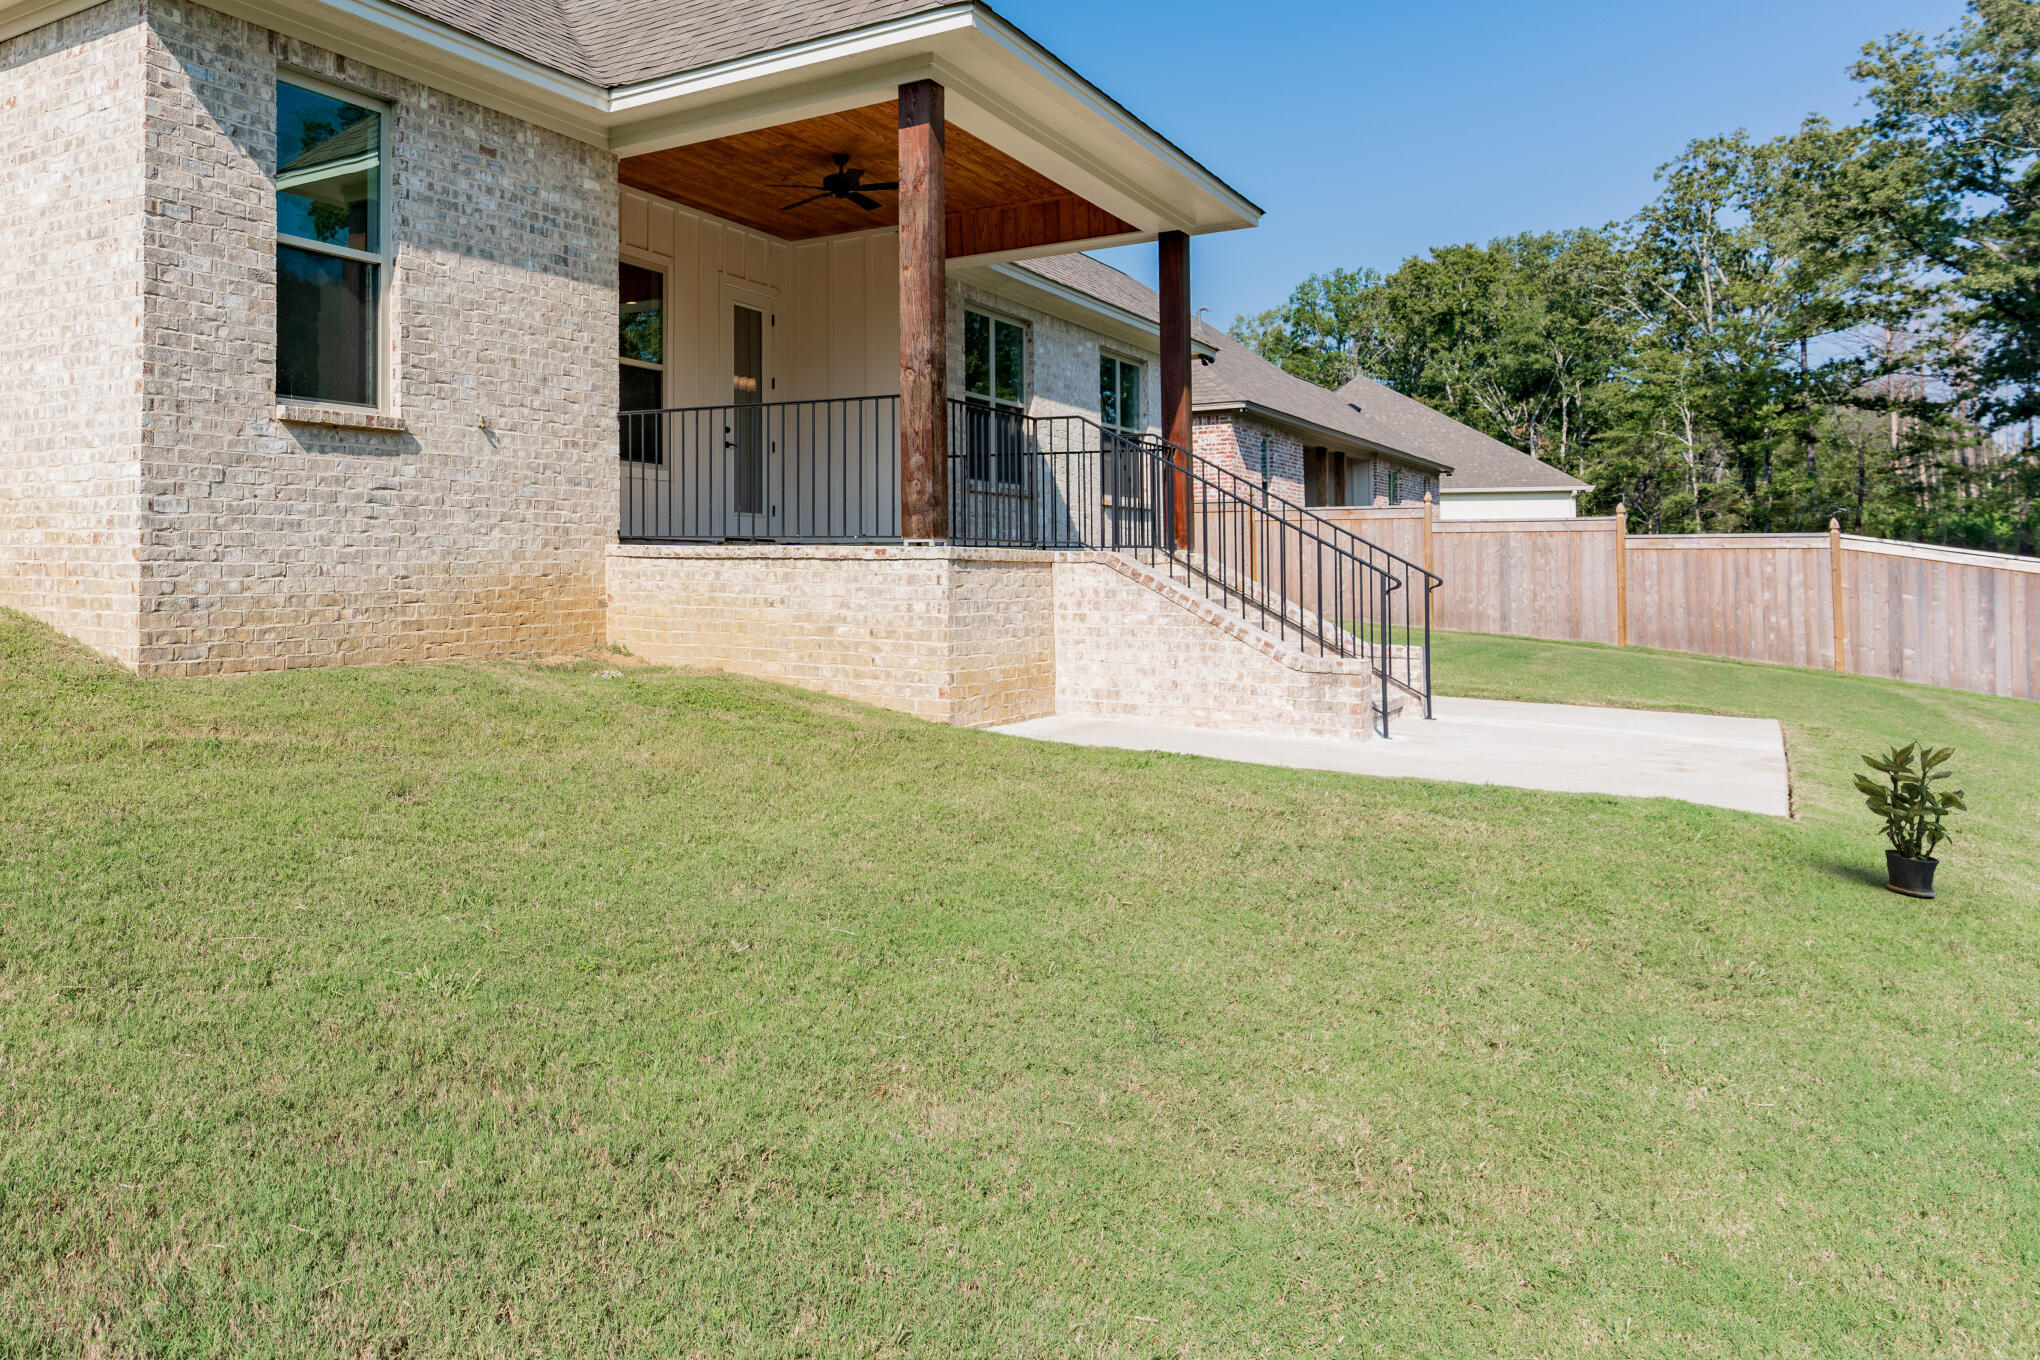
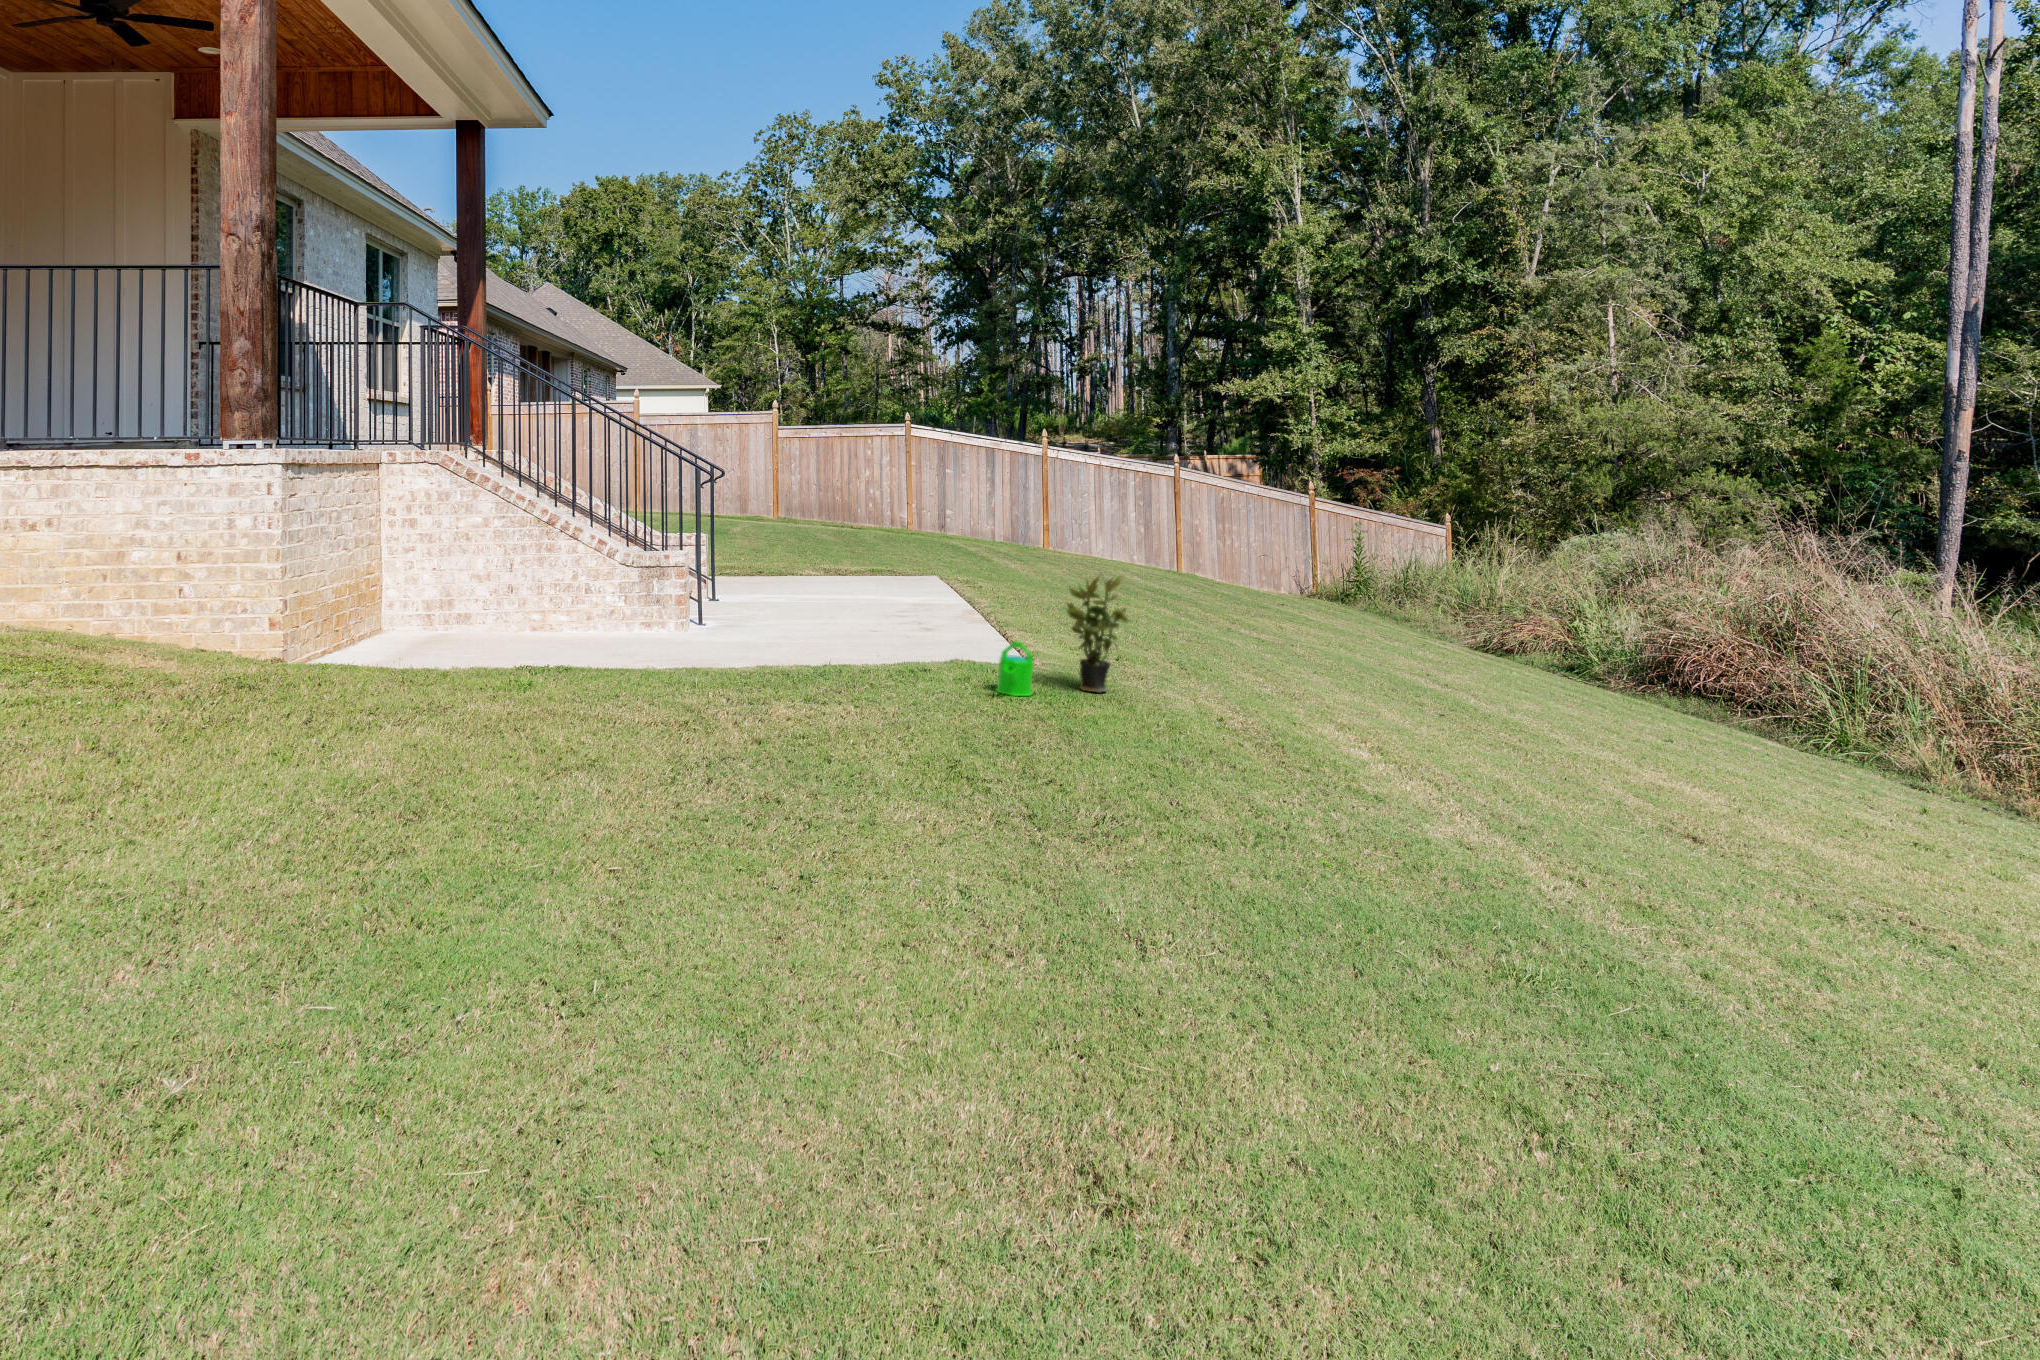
watering can: none [1735,811,1796,881] -> present [996,641,1033,696]

